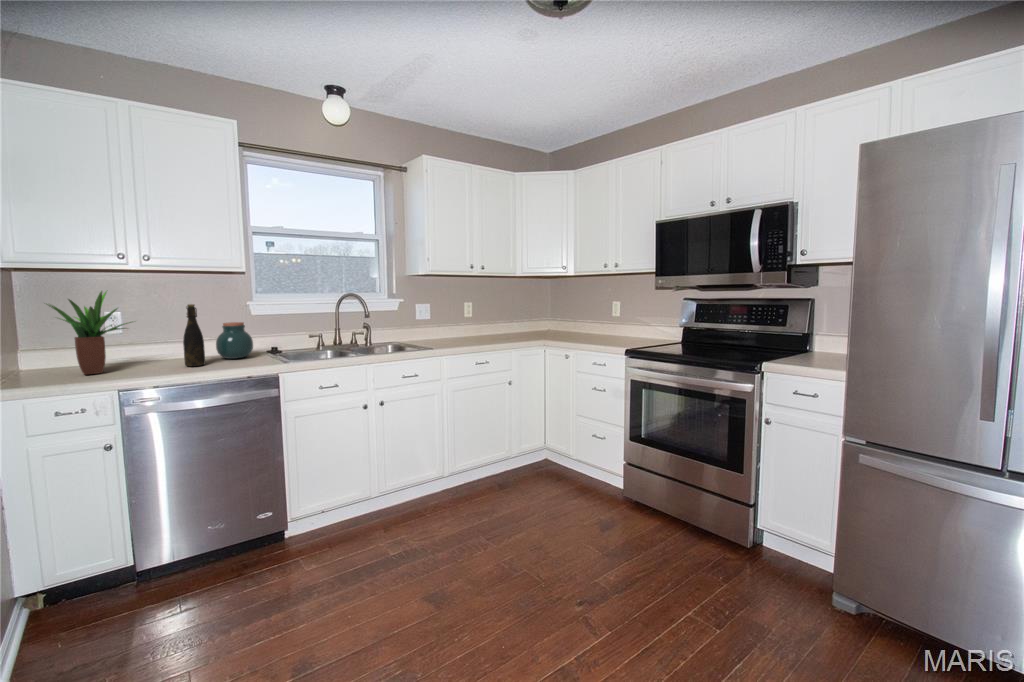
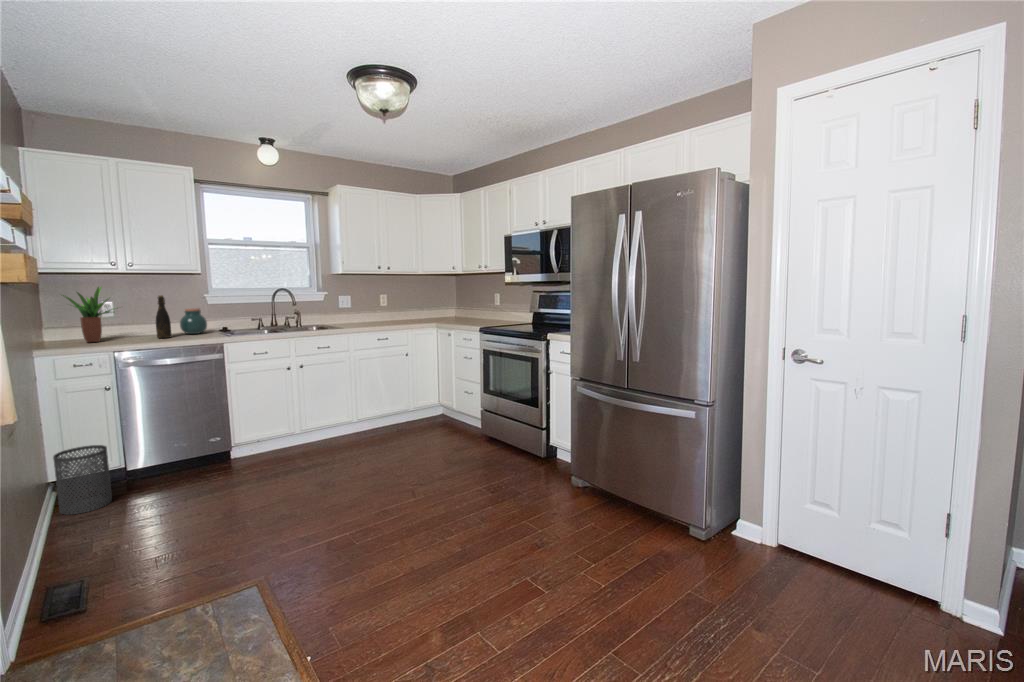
trash can: none [23,539,117,664] -> present [53,445,112,514]

